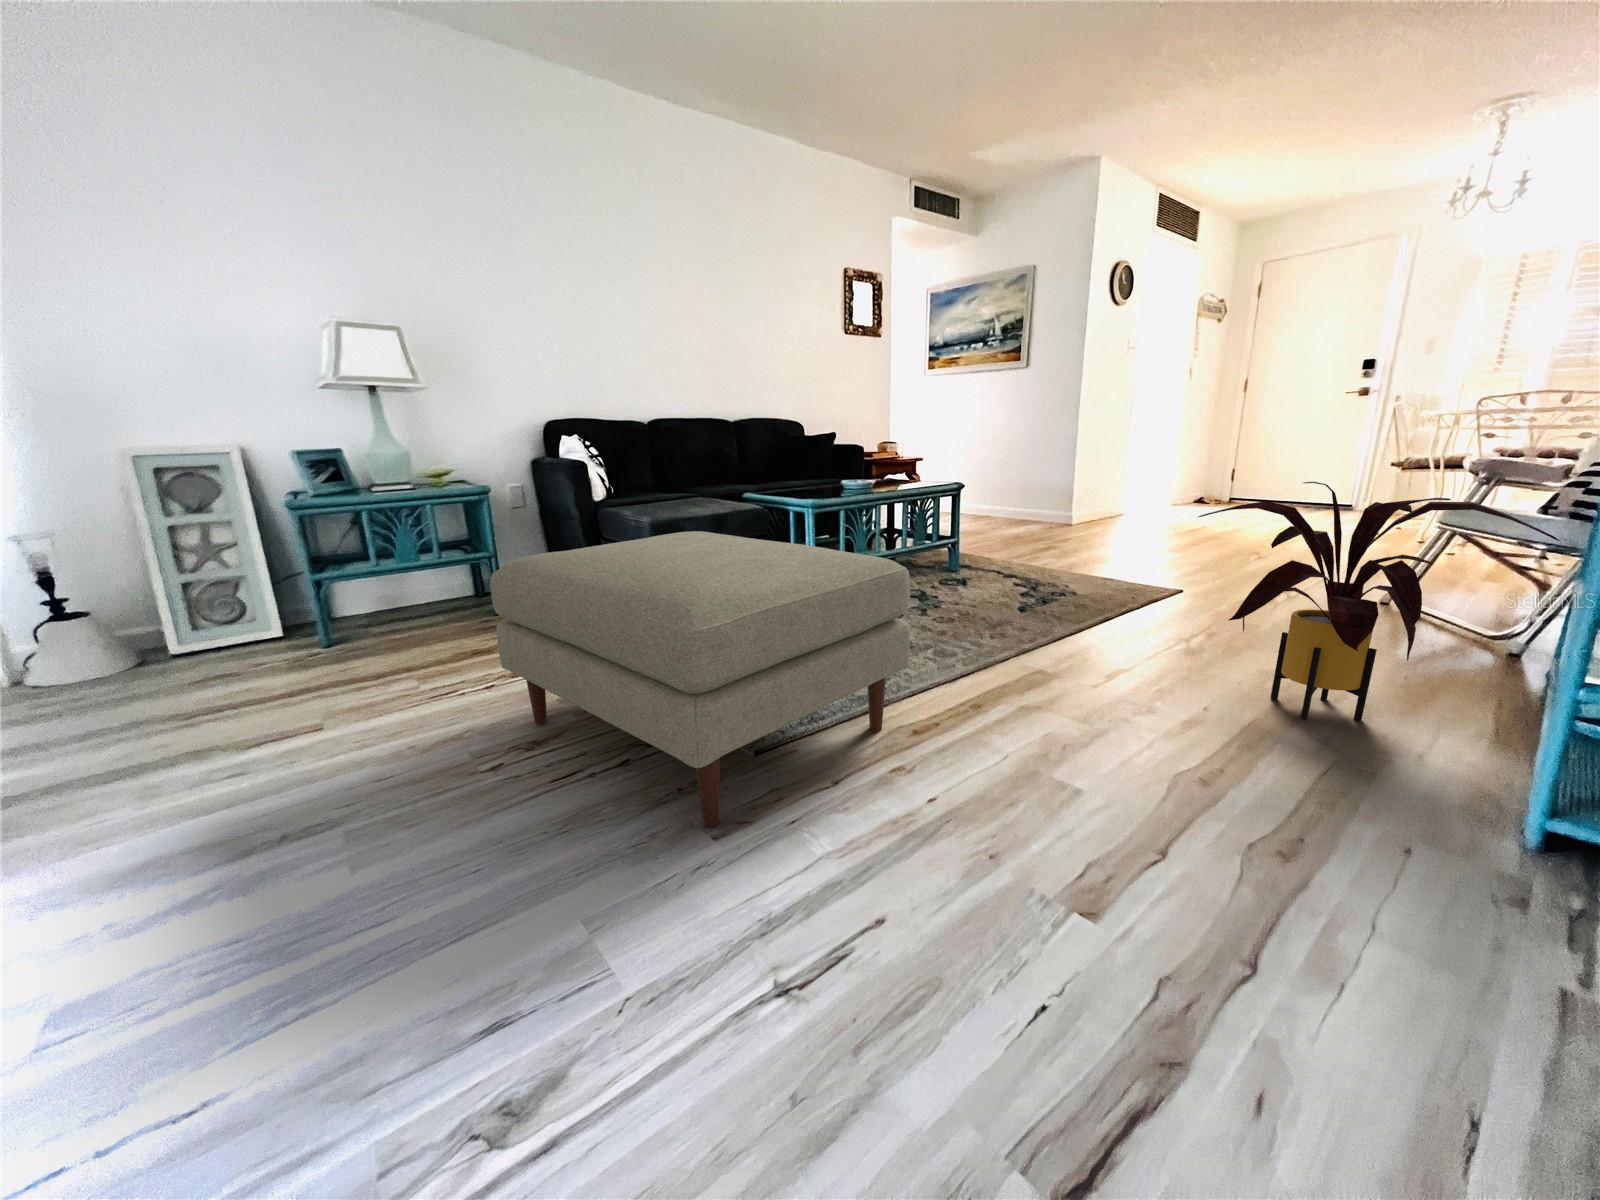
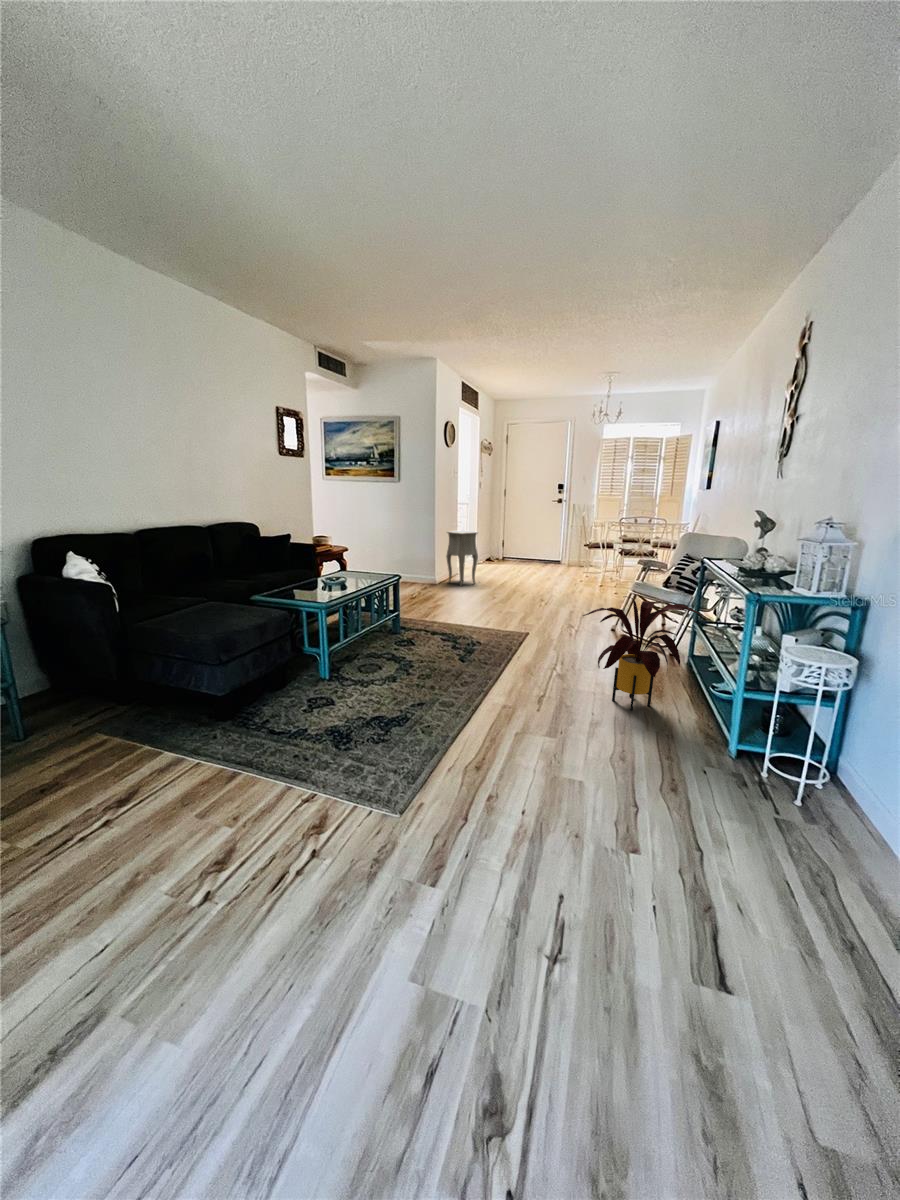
side table: none [1096,439,1156,528] -> present [446,530,478,586]
ottoman: present [490,531,910,827] -> none [169,652,472,879]

